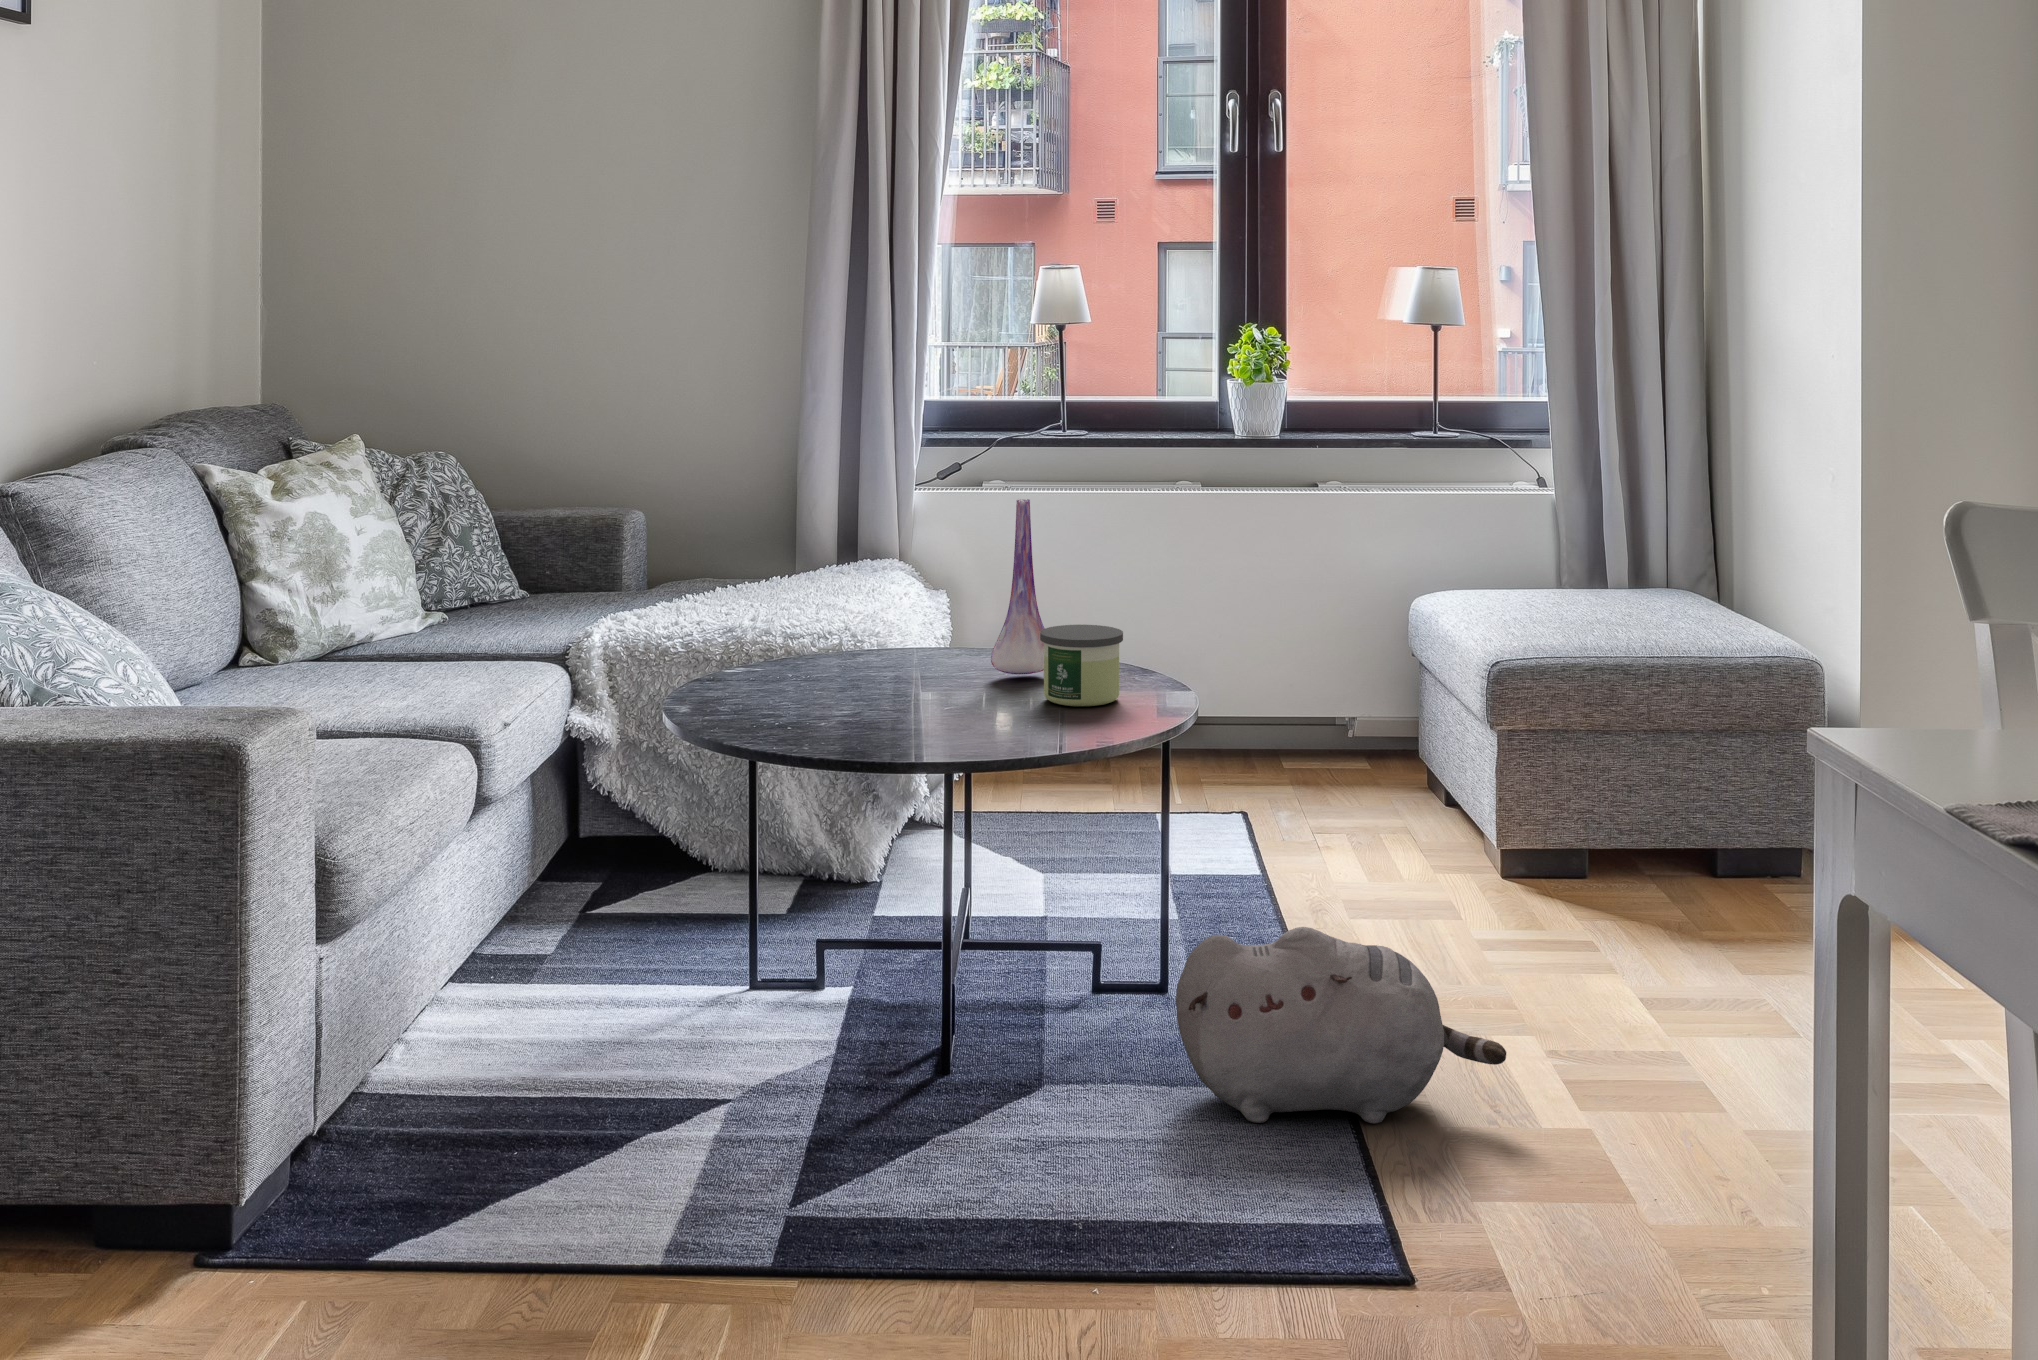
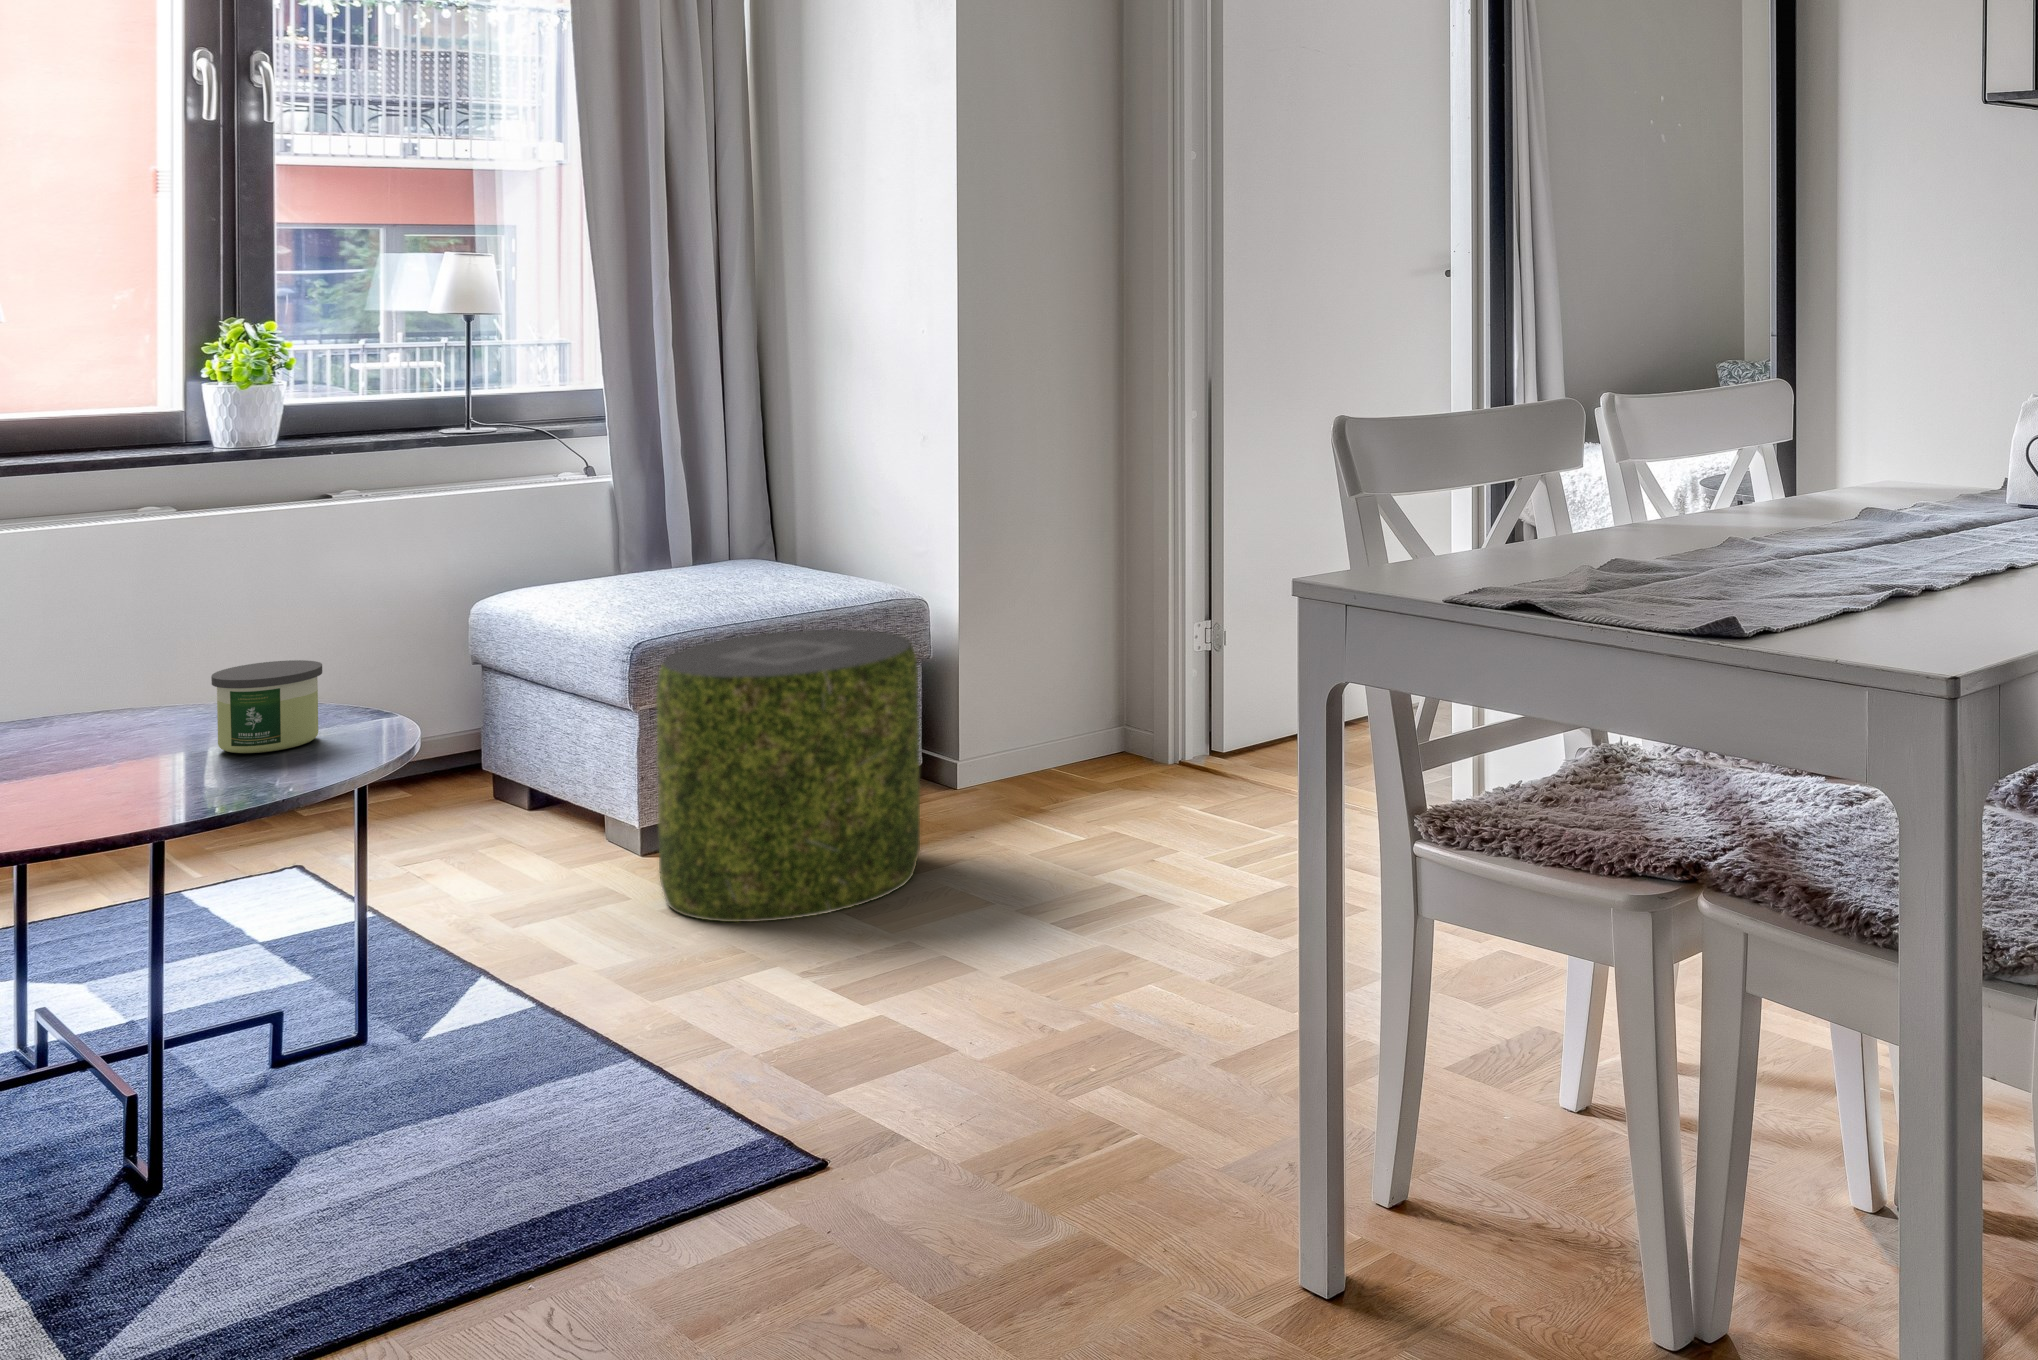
vase: present [991,500,1044,674] -> none [100,533,194,743]
pouf: none [1480,669,1751,991] -> present [656,630,920,922]
plush toy: present [1176,927,1506,1123] -> none [465,908,808,1111]

